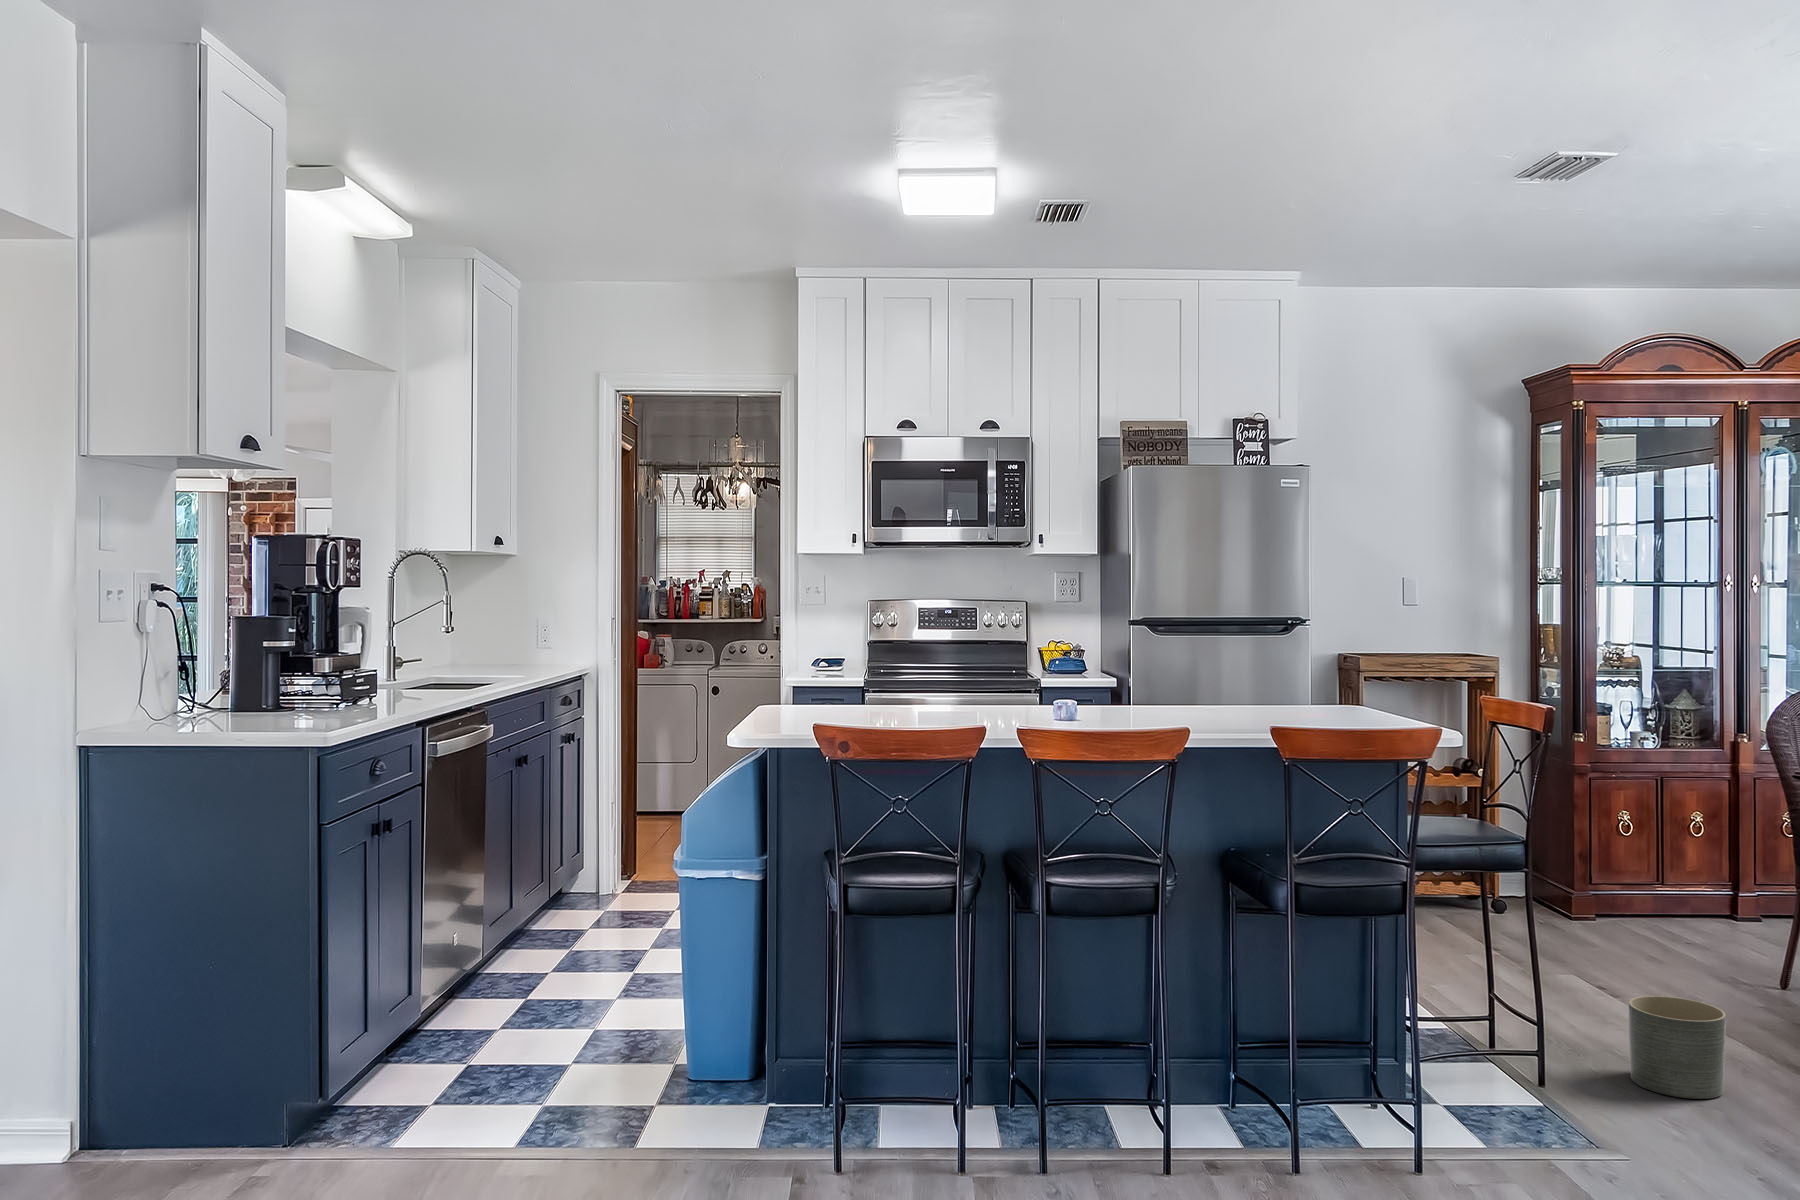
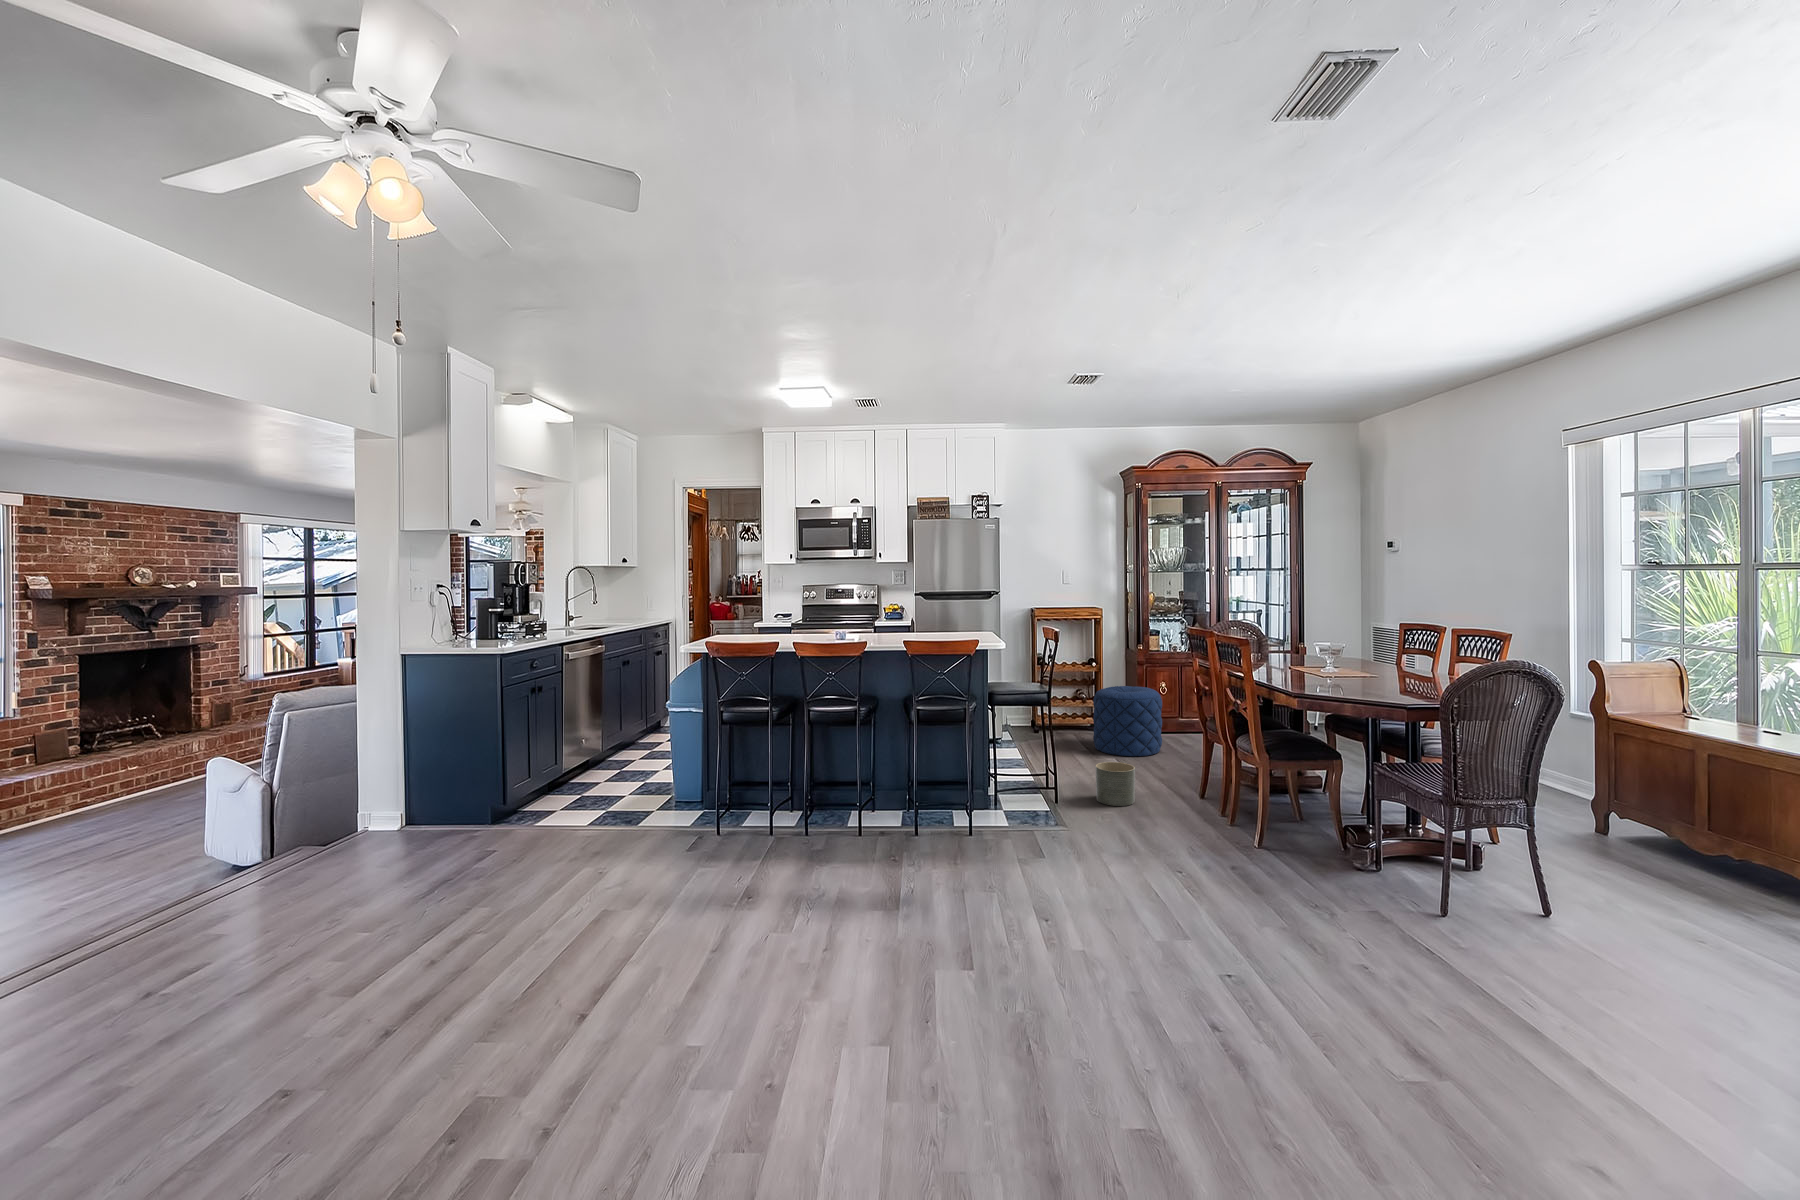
pouf: none [1510,820,1667,971] -> present [1093,686,1162,756]

